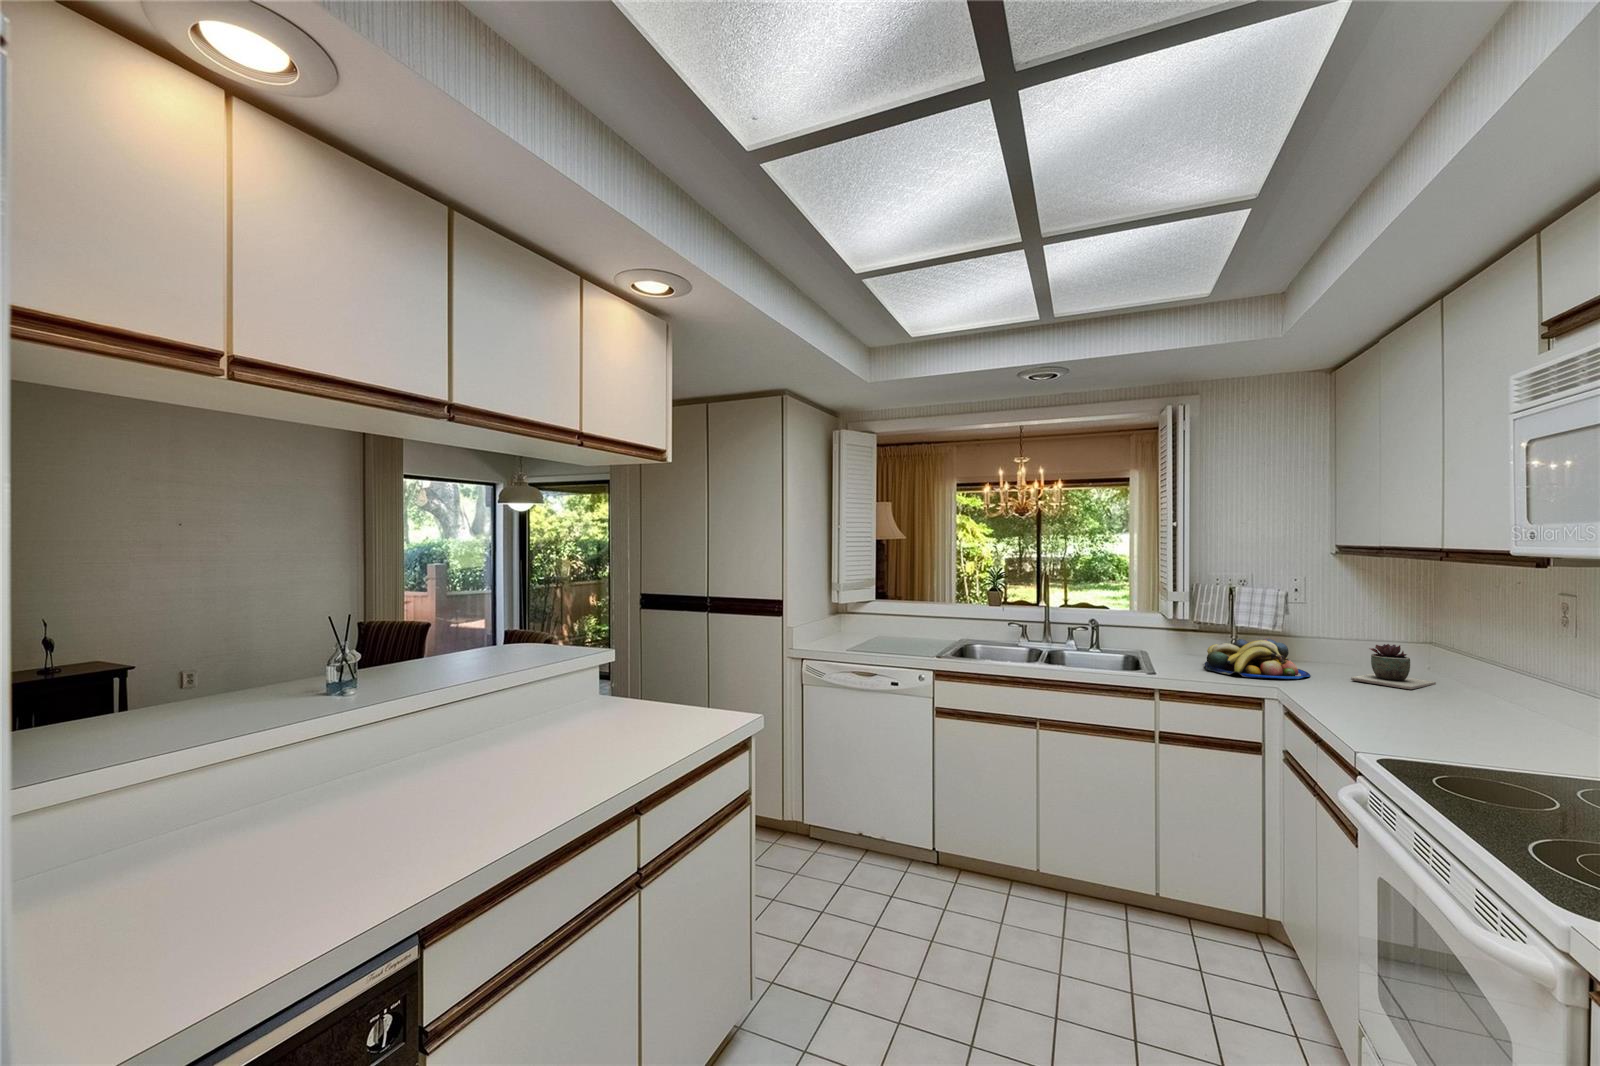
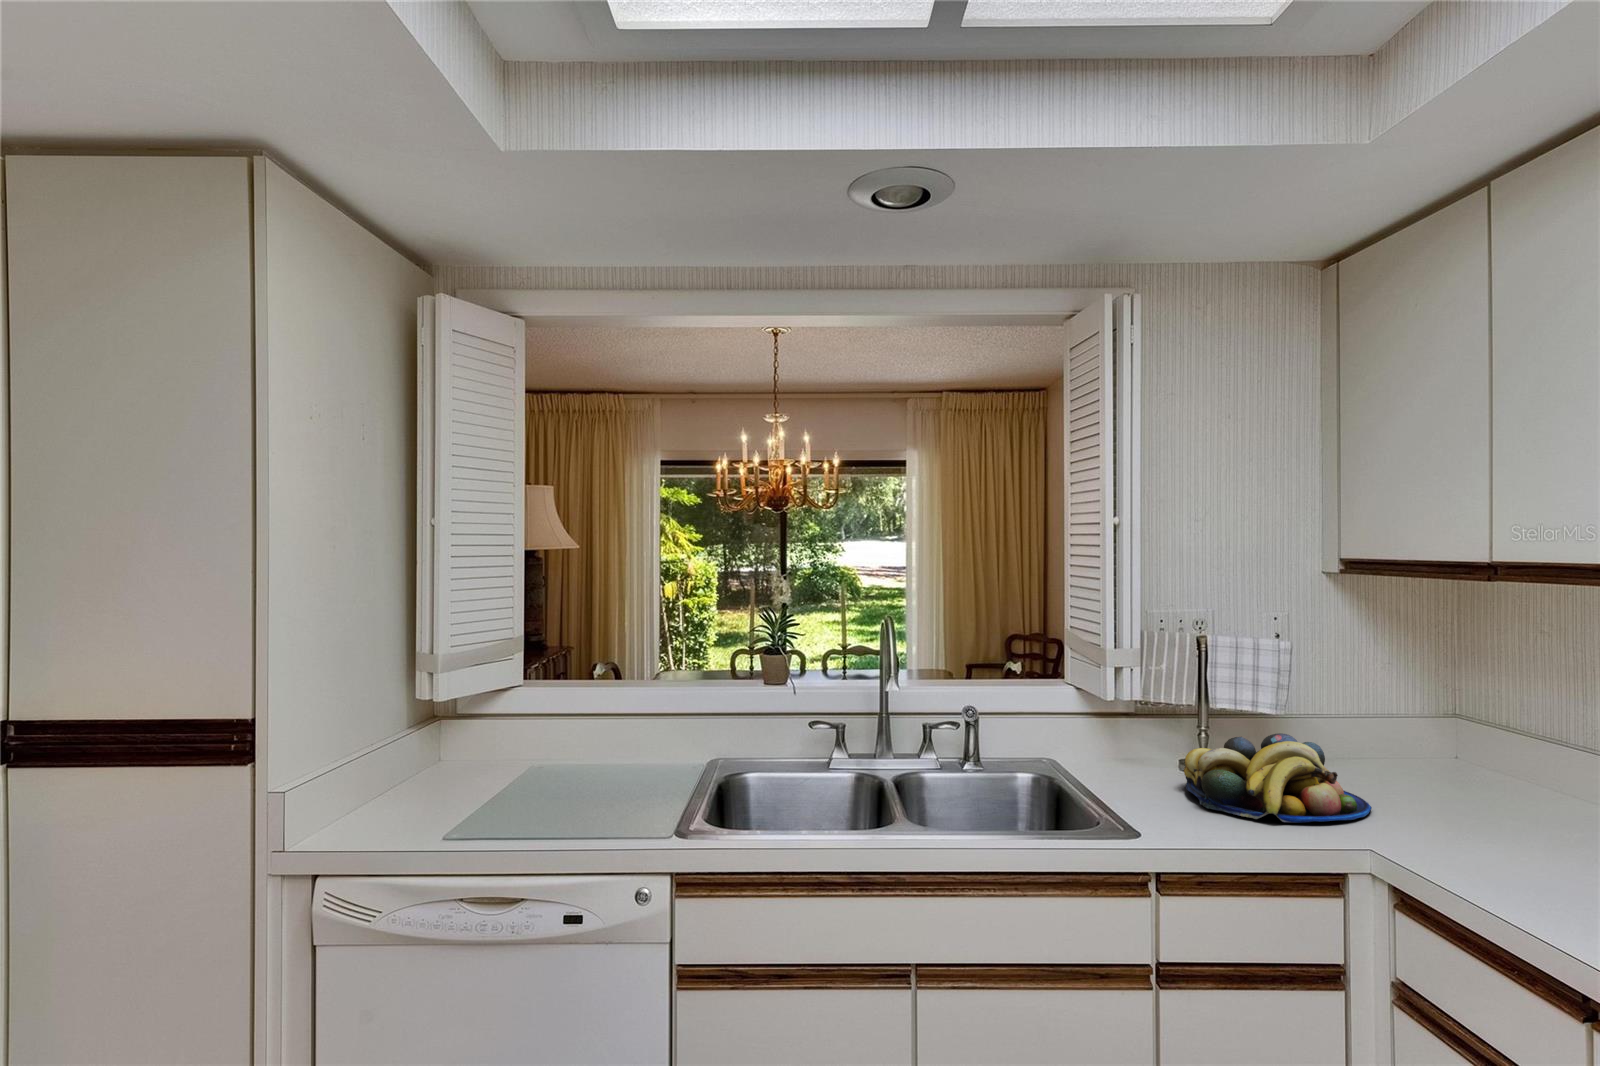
succulent plant: present [1351,644,1436,689] -> none [1436,736,1547,824]

